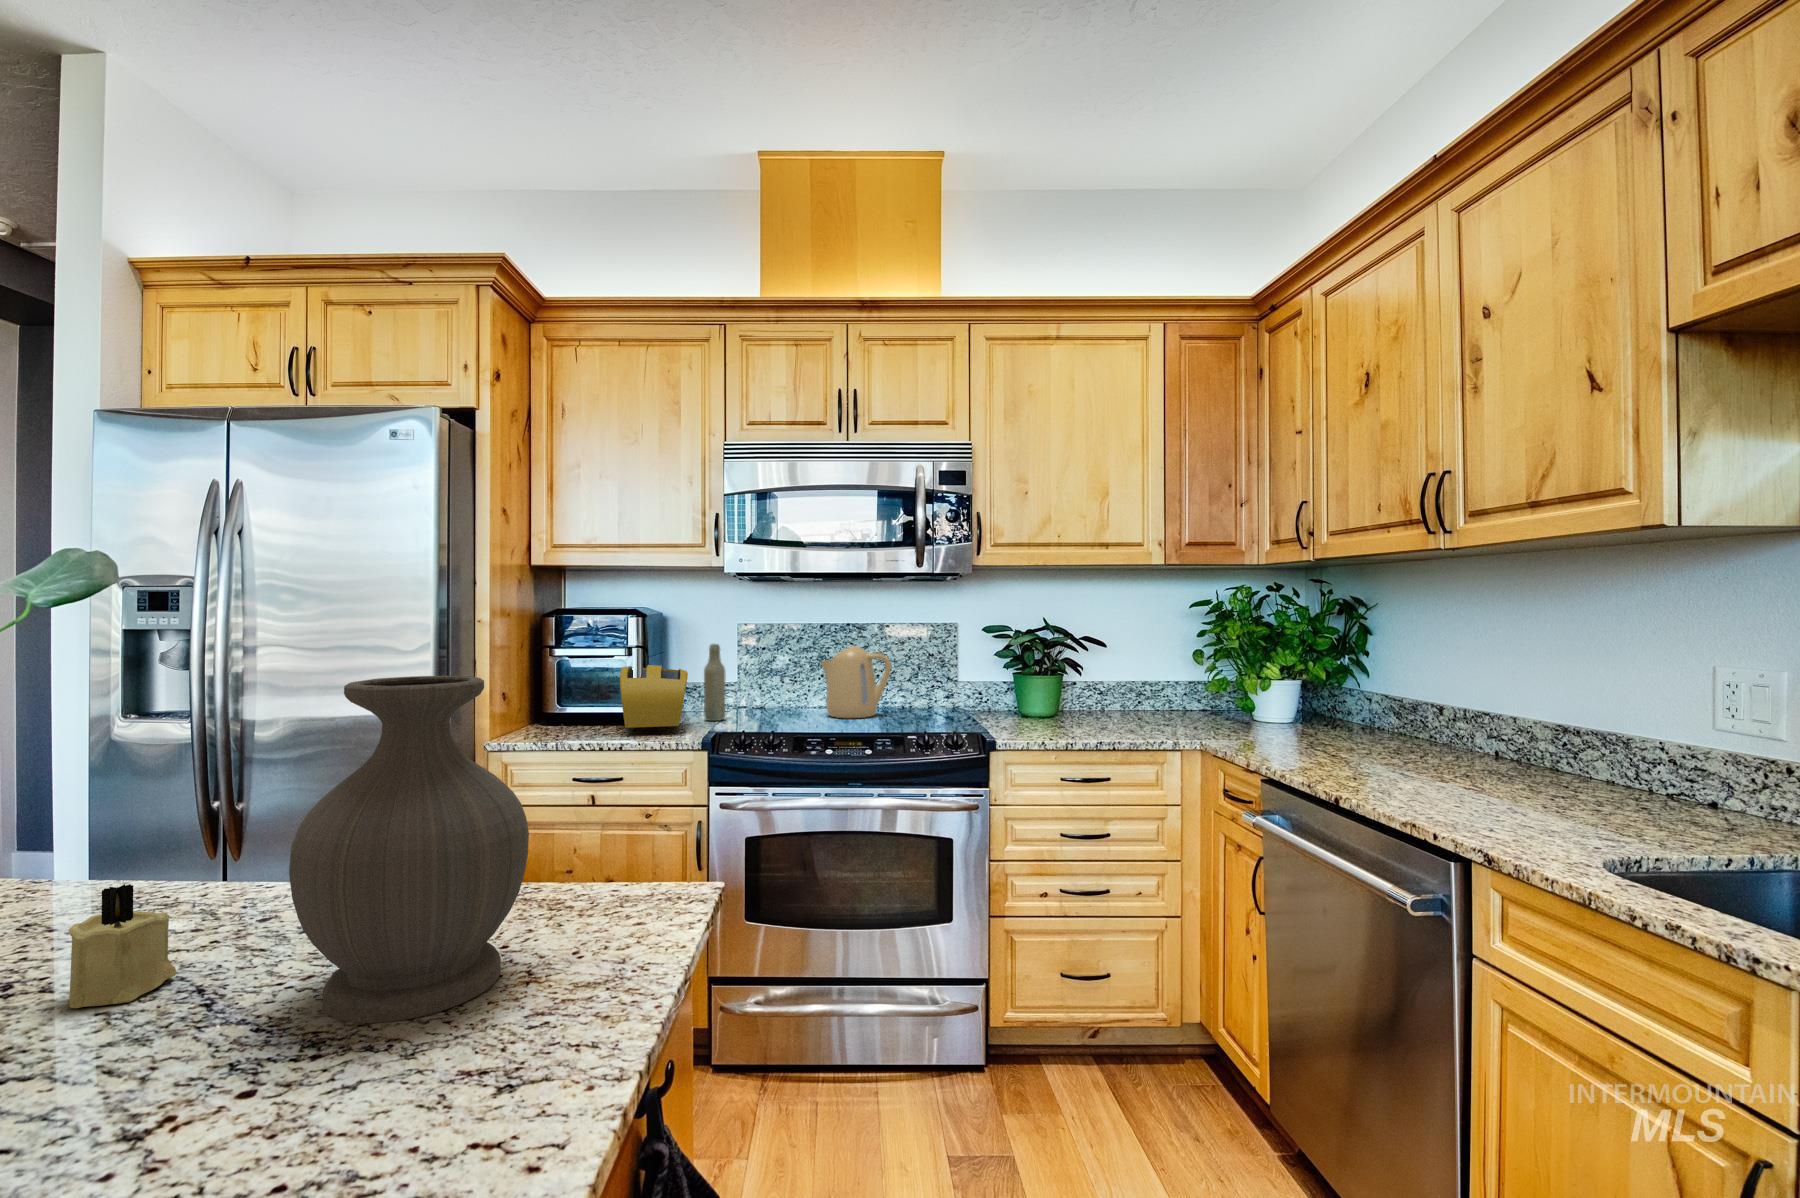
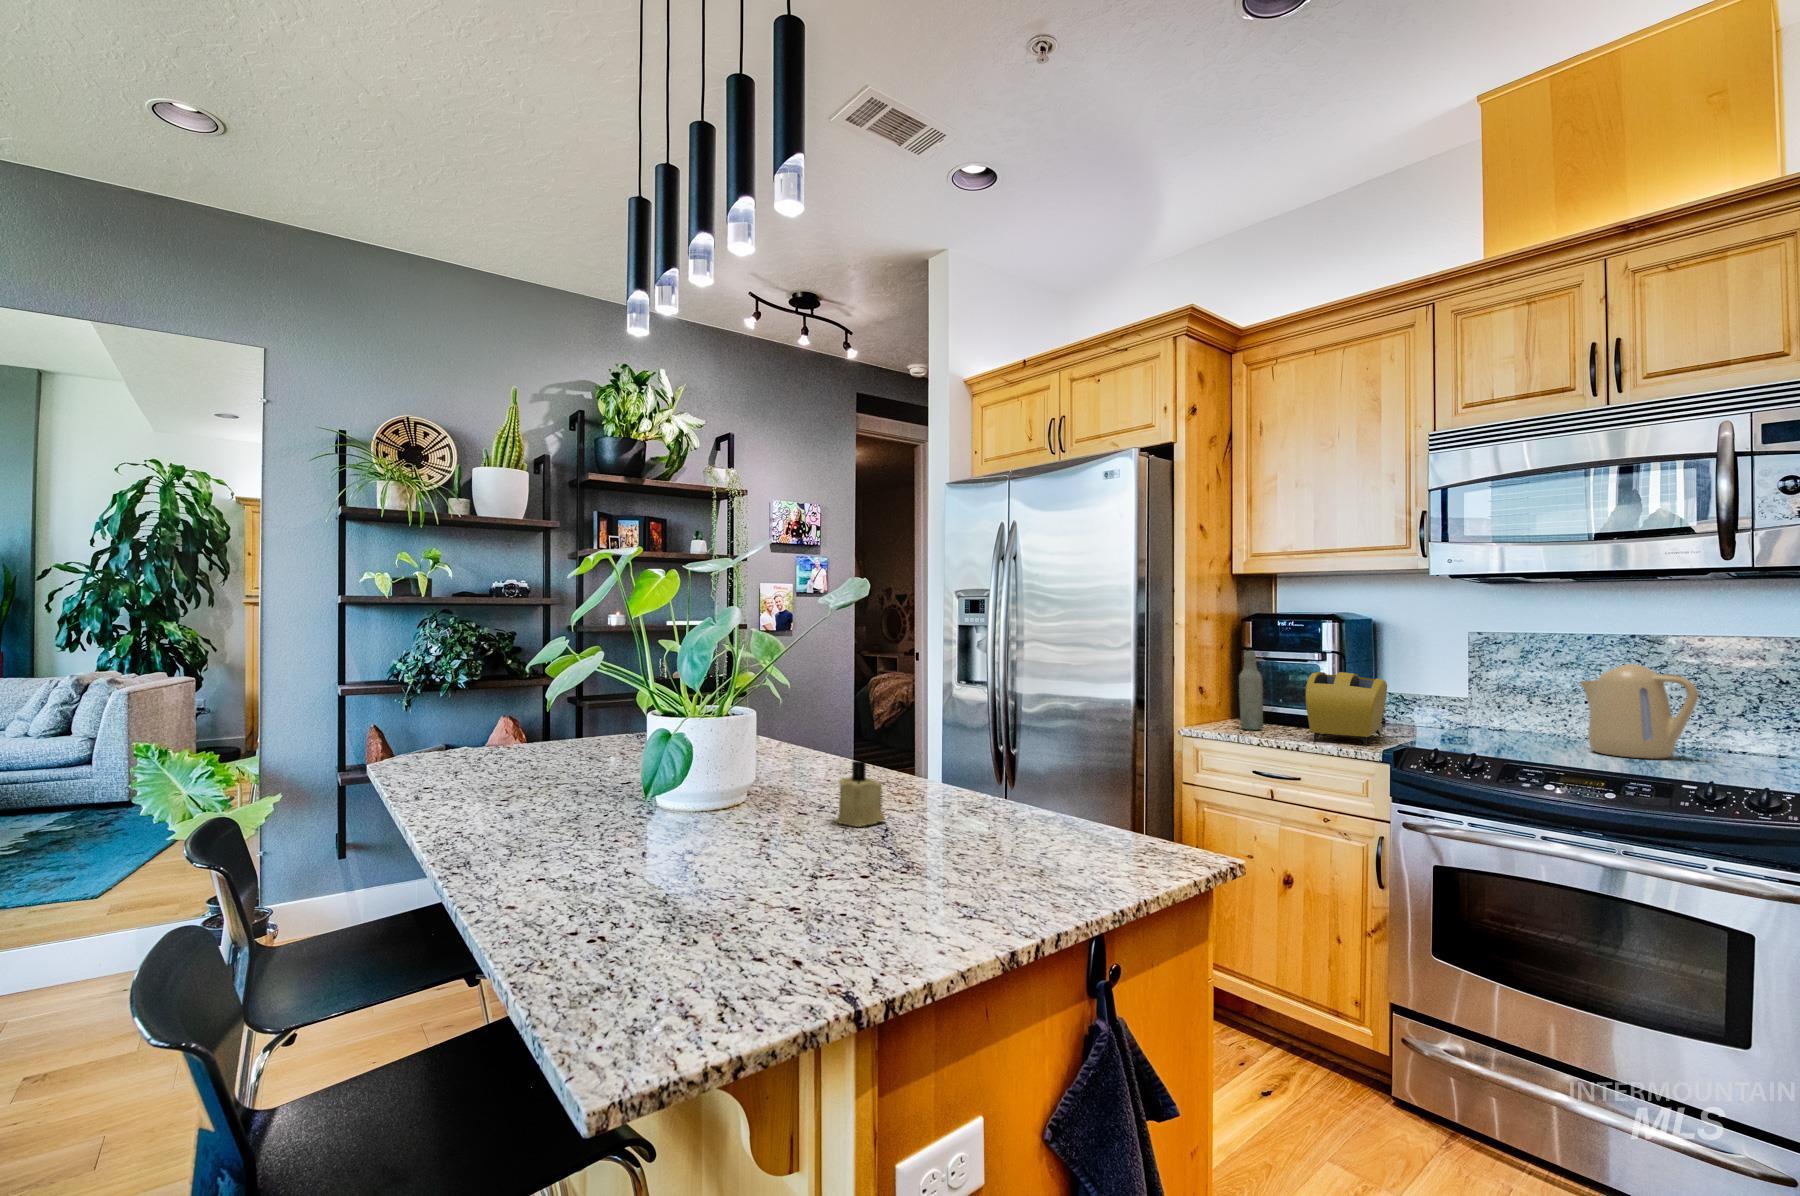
bottle: present [704,644,725,721] -> present [1239,651,1263,730]
vase: present [289,676,529,1023] -> none [911,646,1055,874]

